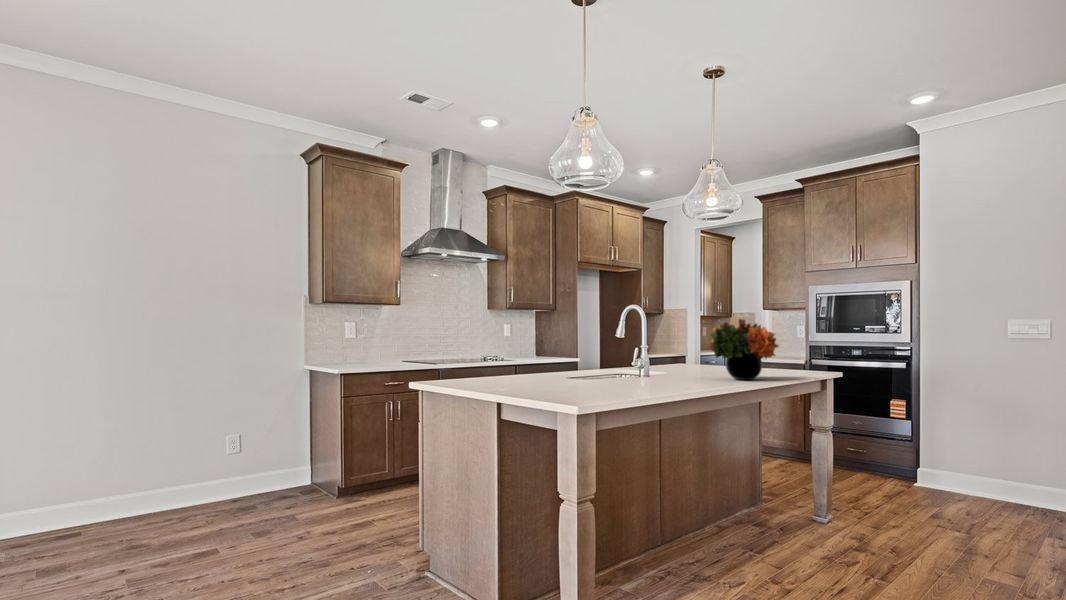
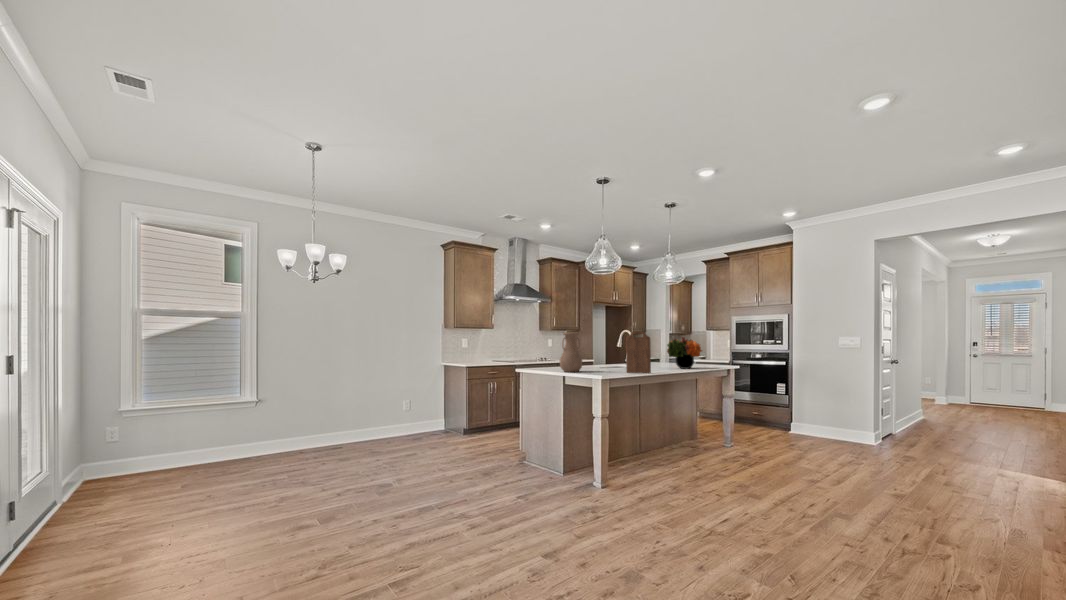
cutting board: none [634,307,685,395] -> present [626,332,651,373]
vase: none [496,309,543,392] -> present [560,332,582,372]

